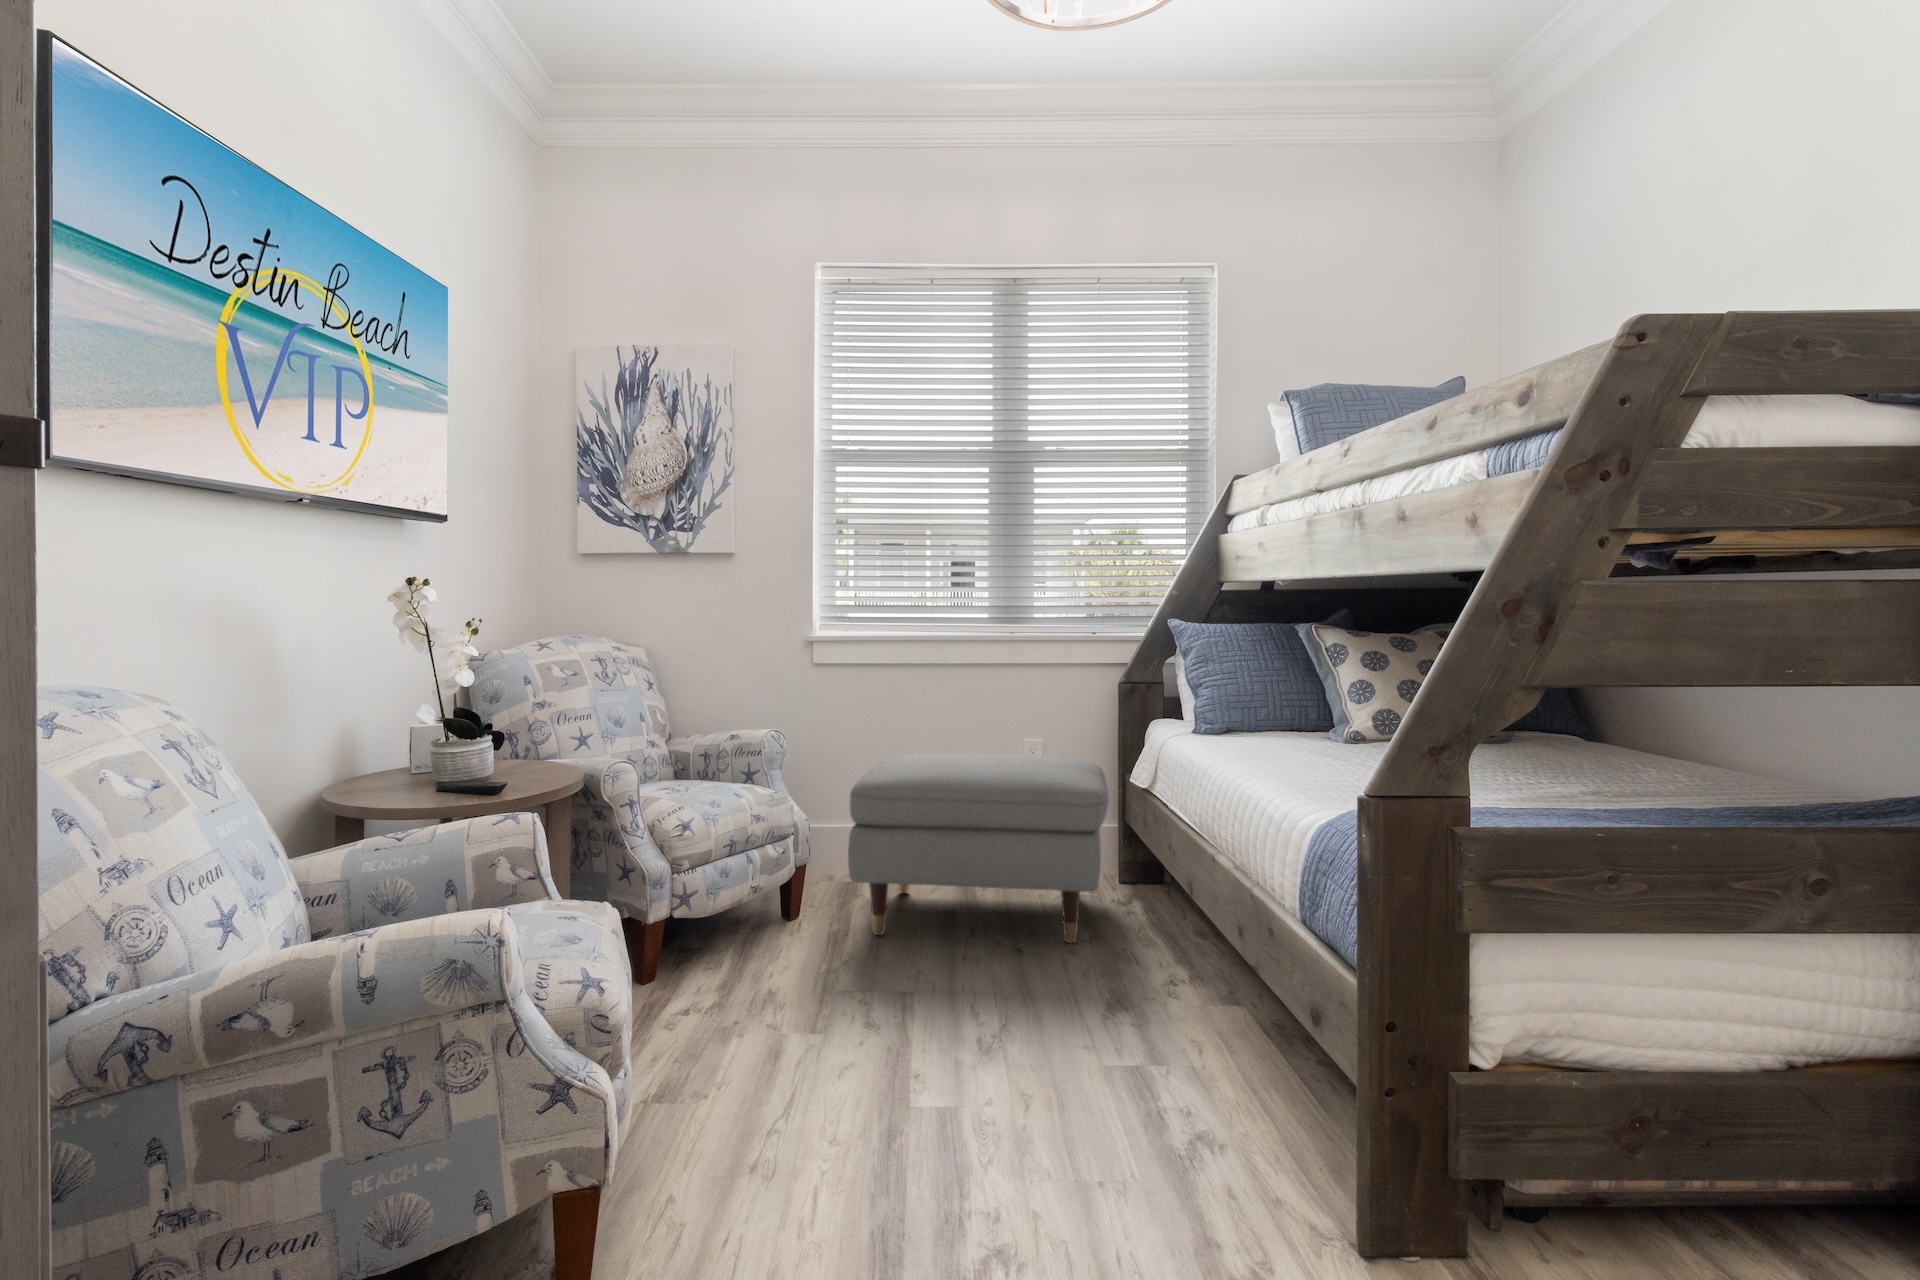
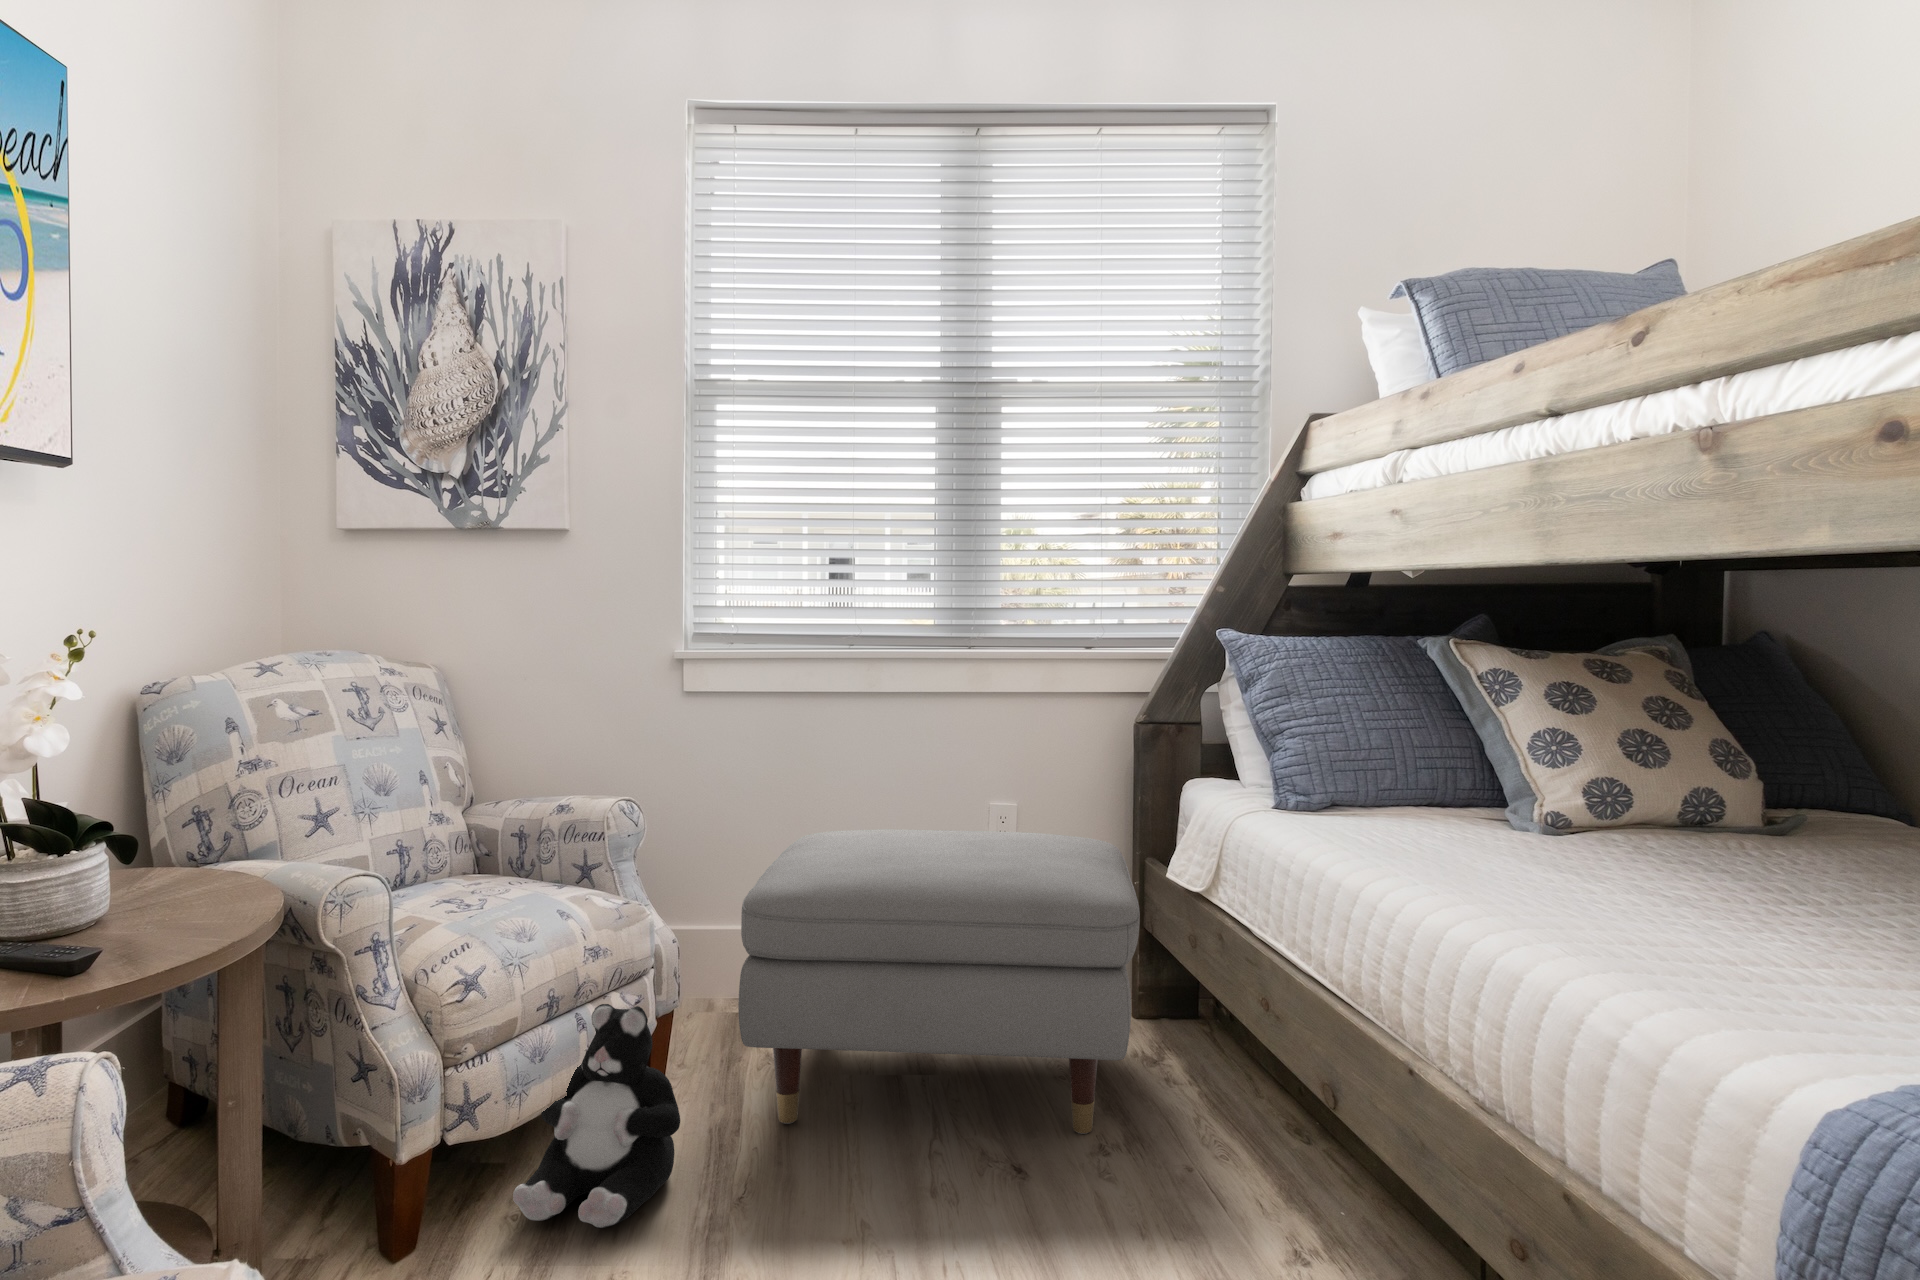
plush toy: none [713,848,813,978] -> present [513,1004,680,1228]

